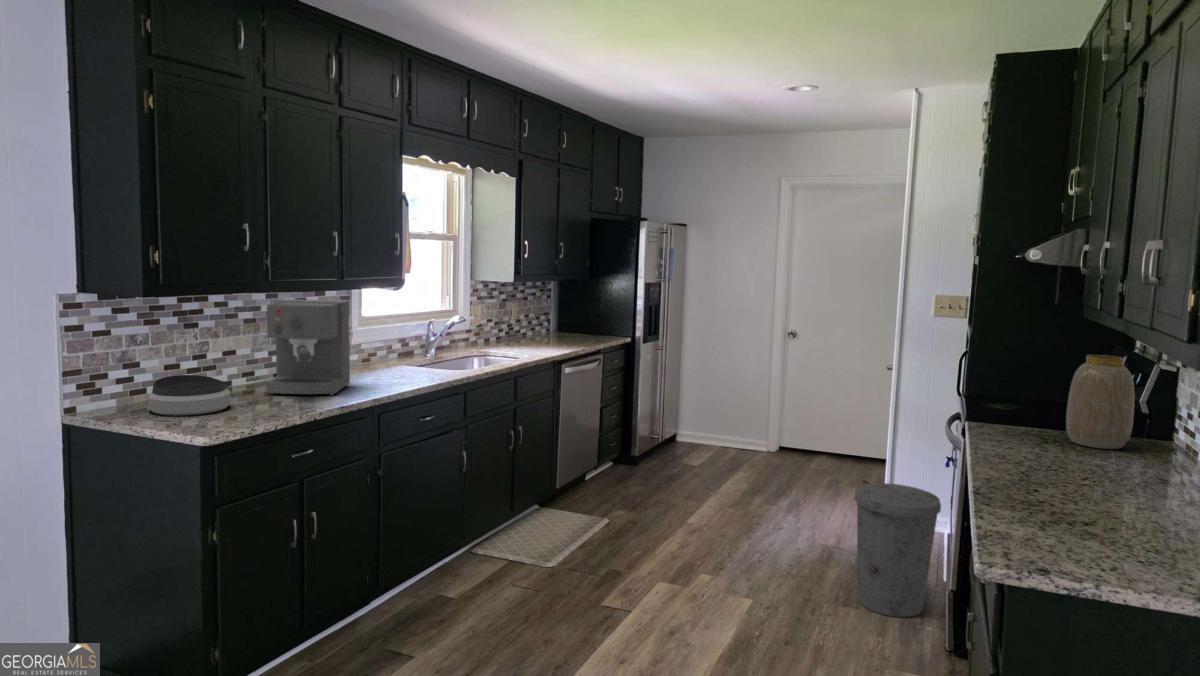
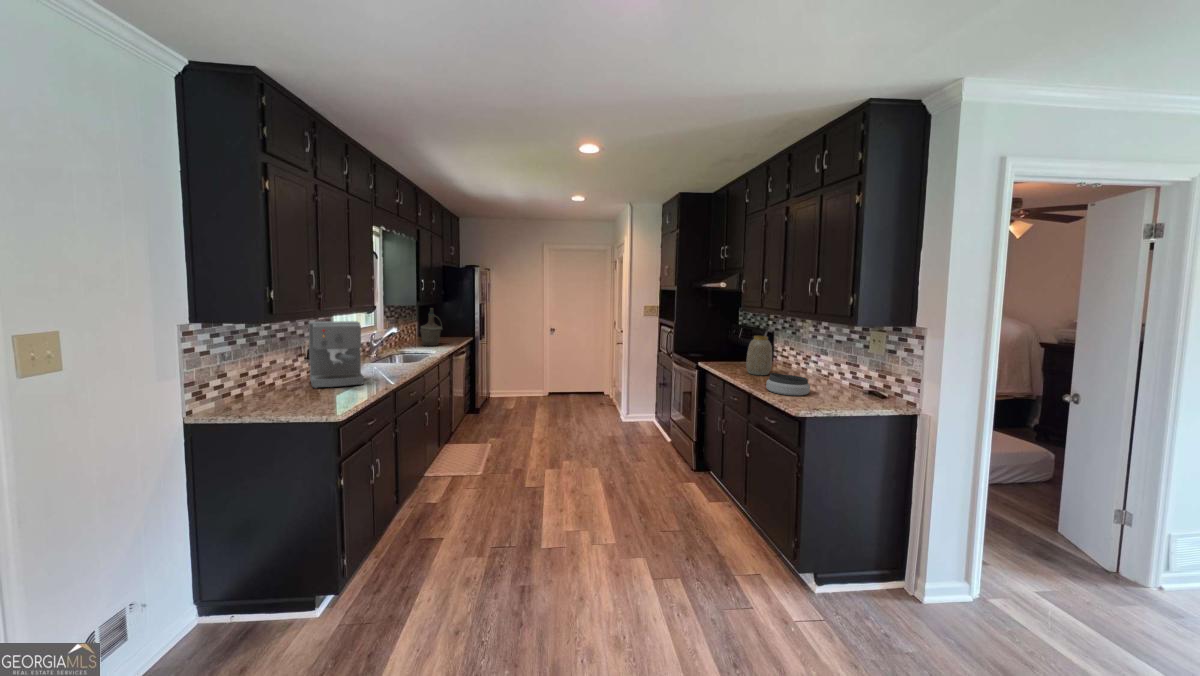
bottle: none [530,289,564,349] -> present [420,308,442,346]
bowl: present [148,375,231,416] -> present [766,373,810,396]
trash can: present [855,483,941,617] -> none [637,404,677,468]

